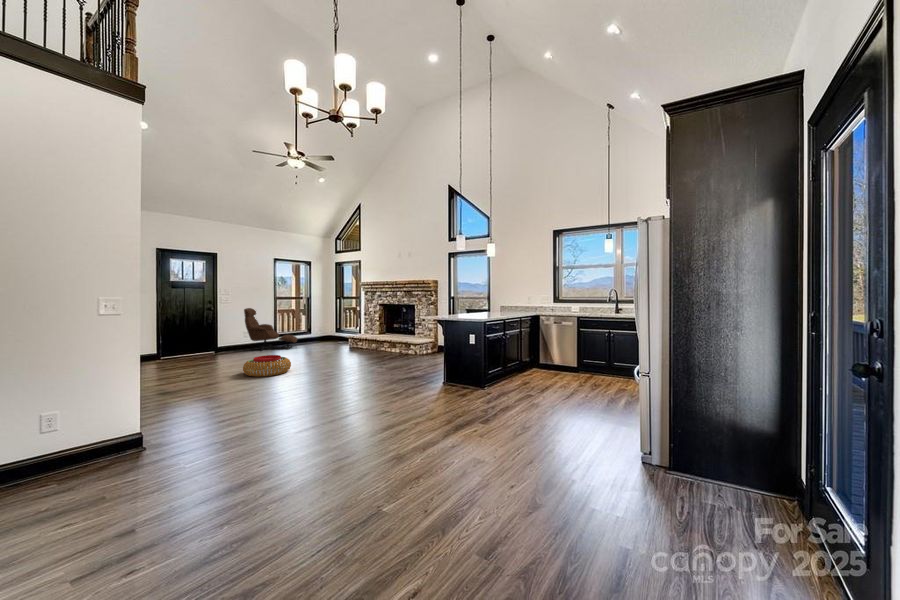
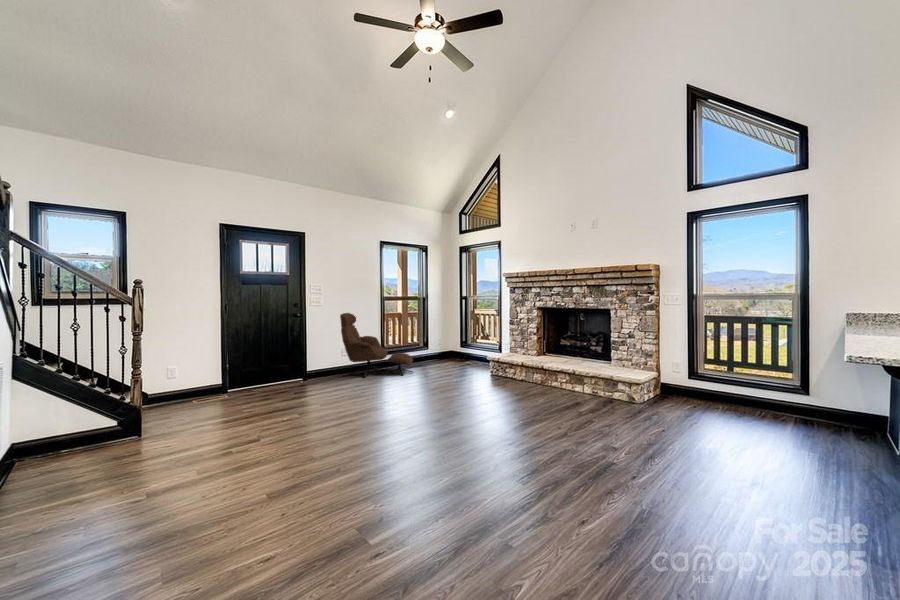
pouf: present [243,355,291,377] -> none [342,408,429,461]

